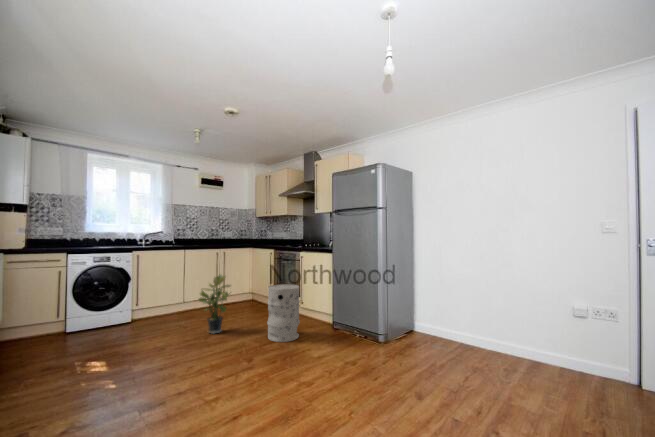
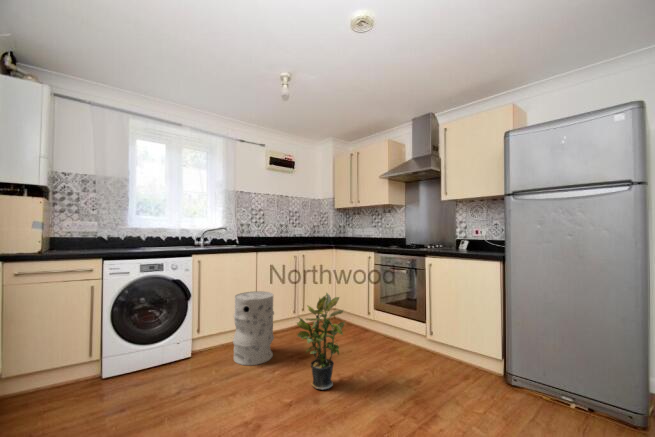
trash can: present [267,284,300,342] -> present [233,291,274,365]

